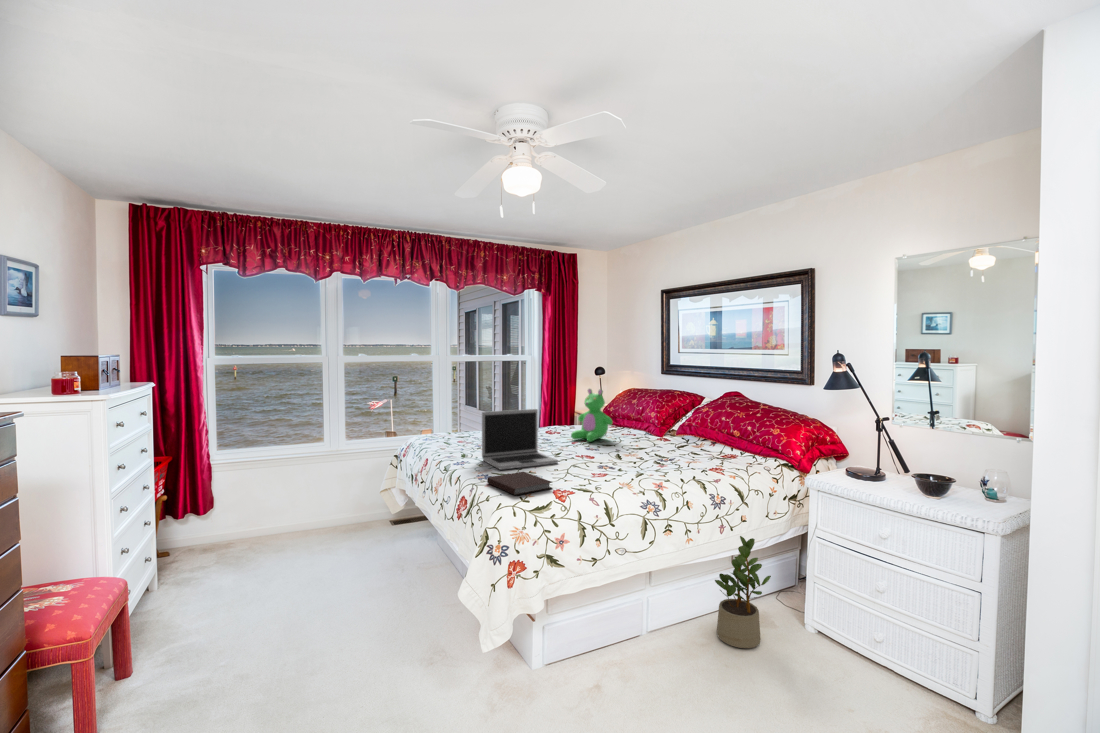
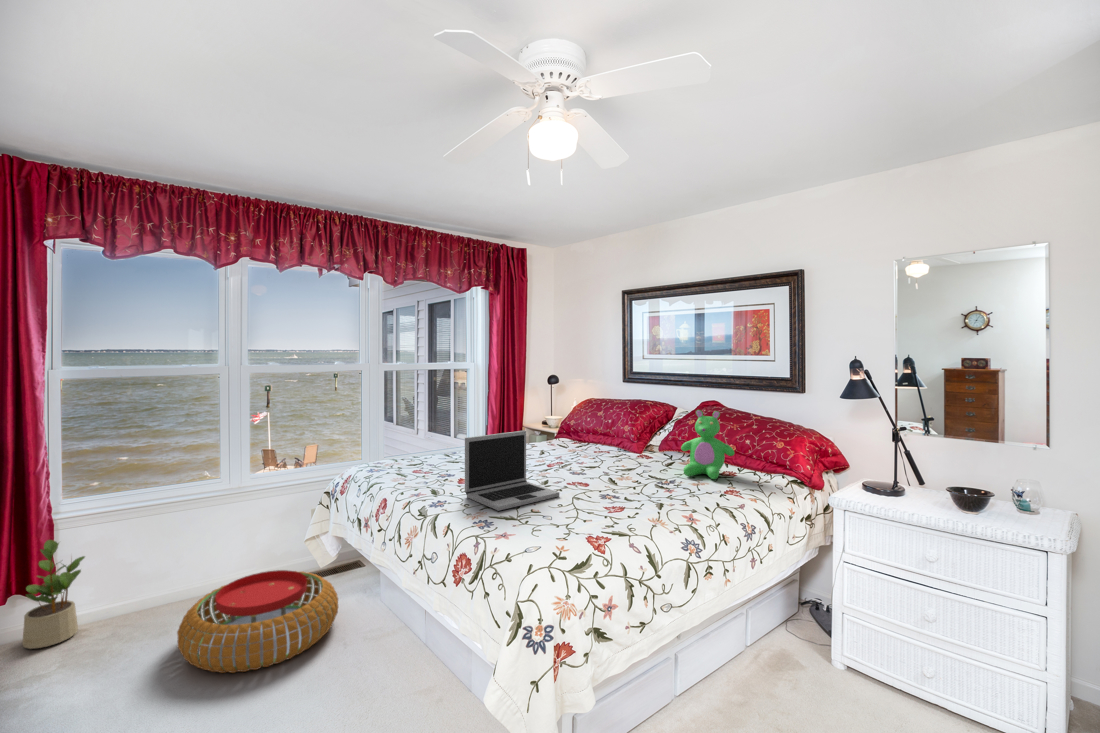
teddy bear: present [571,389,612,442] -> present [681,410,735,479]
notebook: present [487,472,552,495] -> none [496,513,582,551]
pouf: none [278,516,395,584] -> present [177,570,338,673]
potted plant: present [715,536,771,648] -> present [22,540,85,649]

